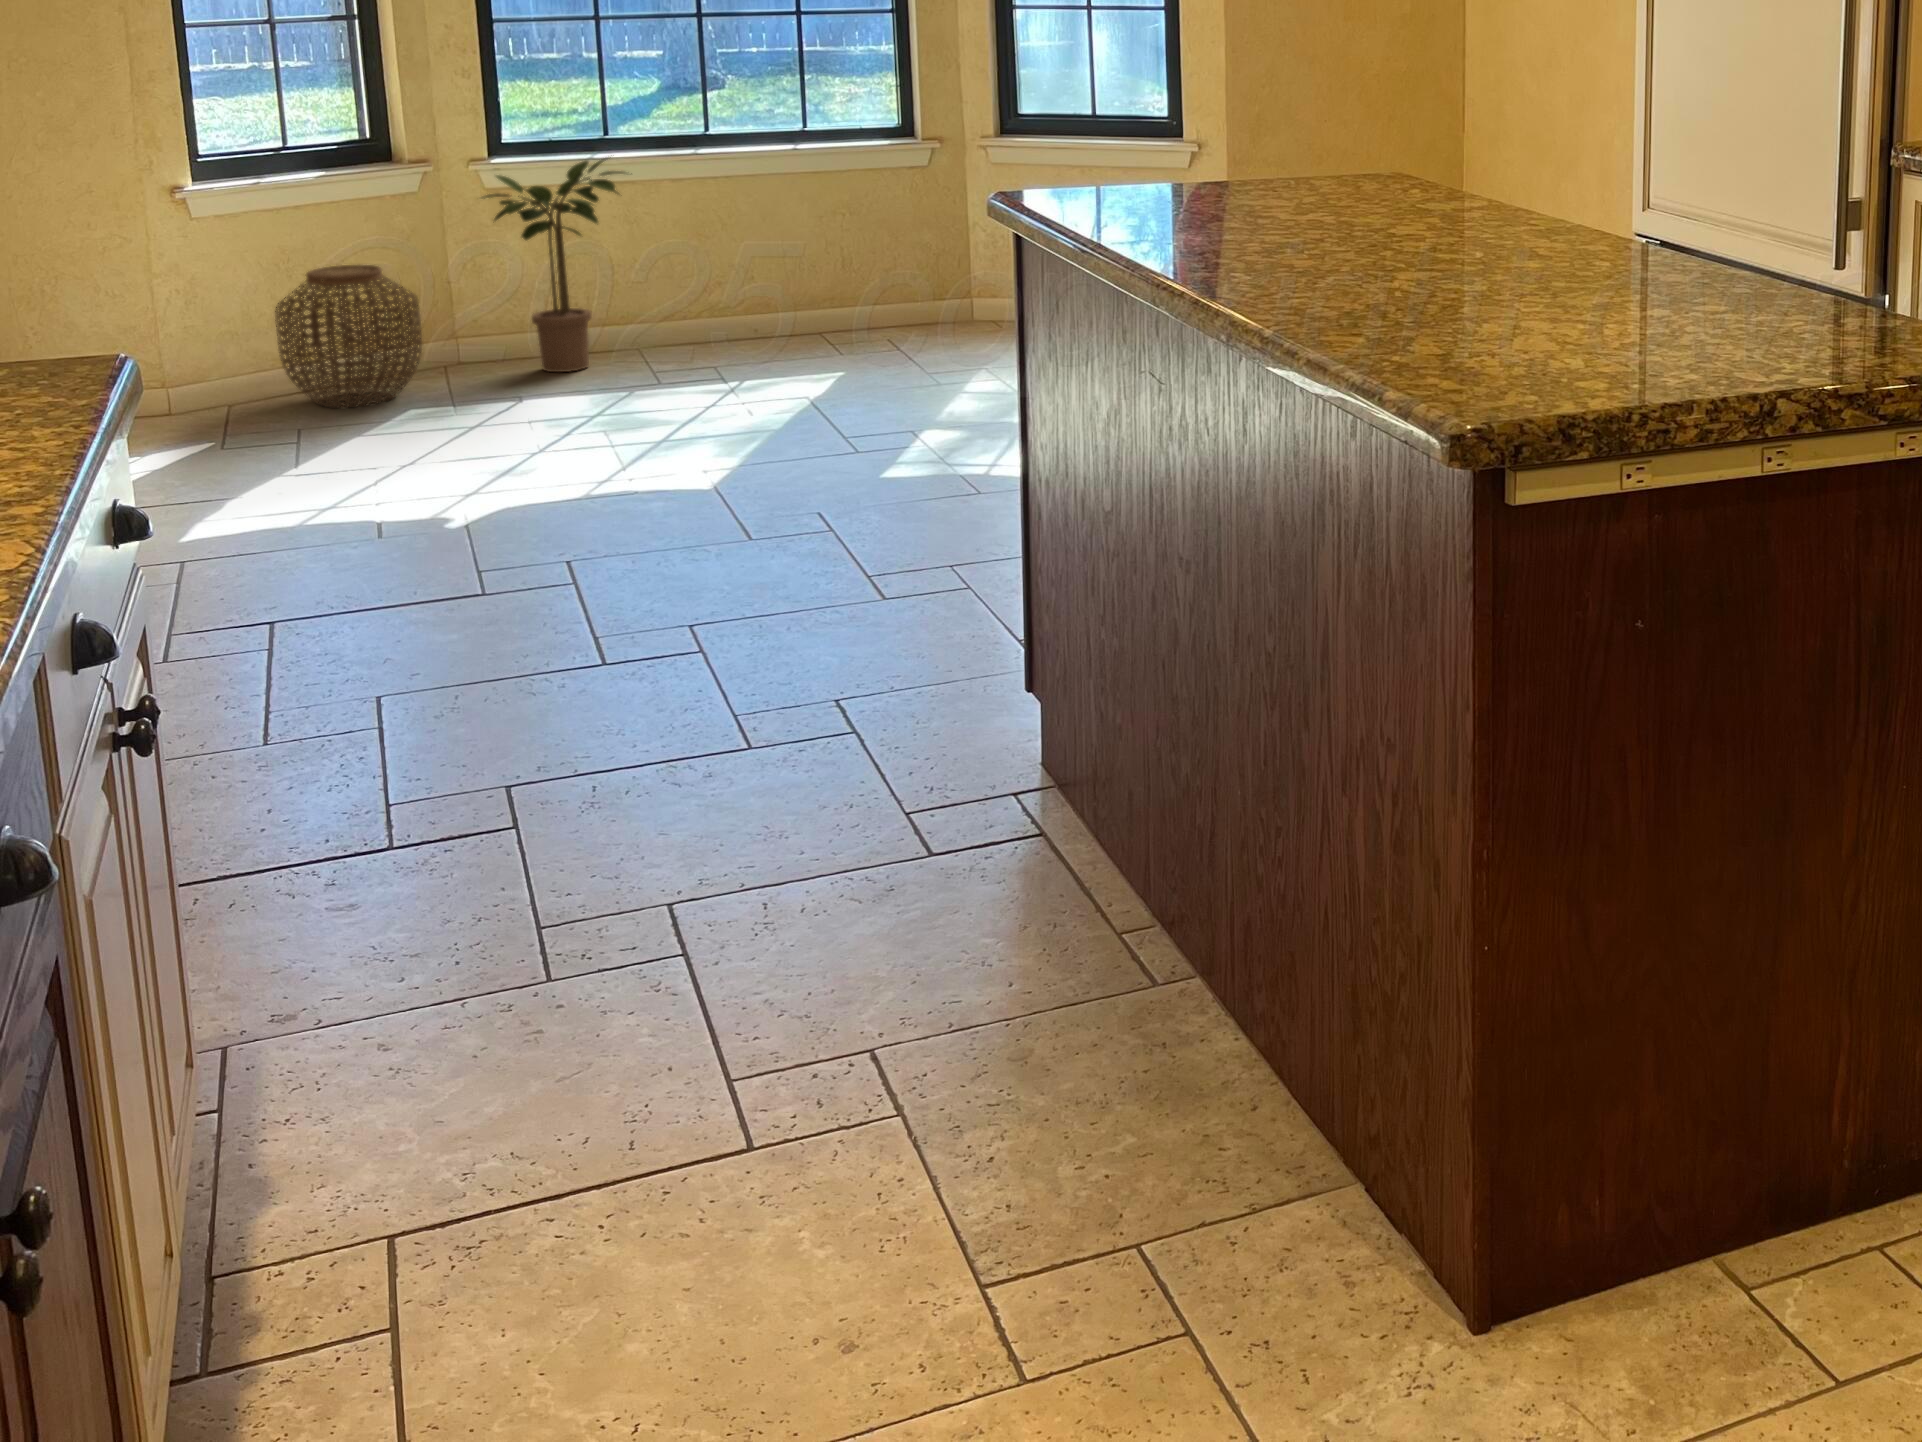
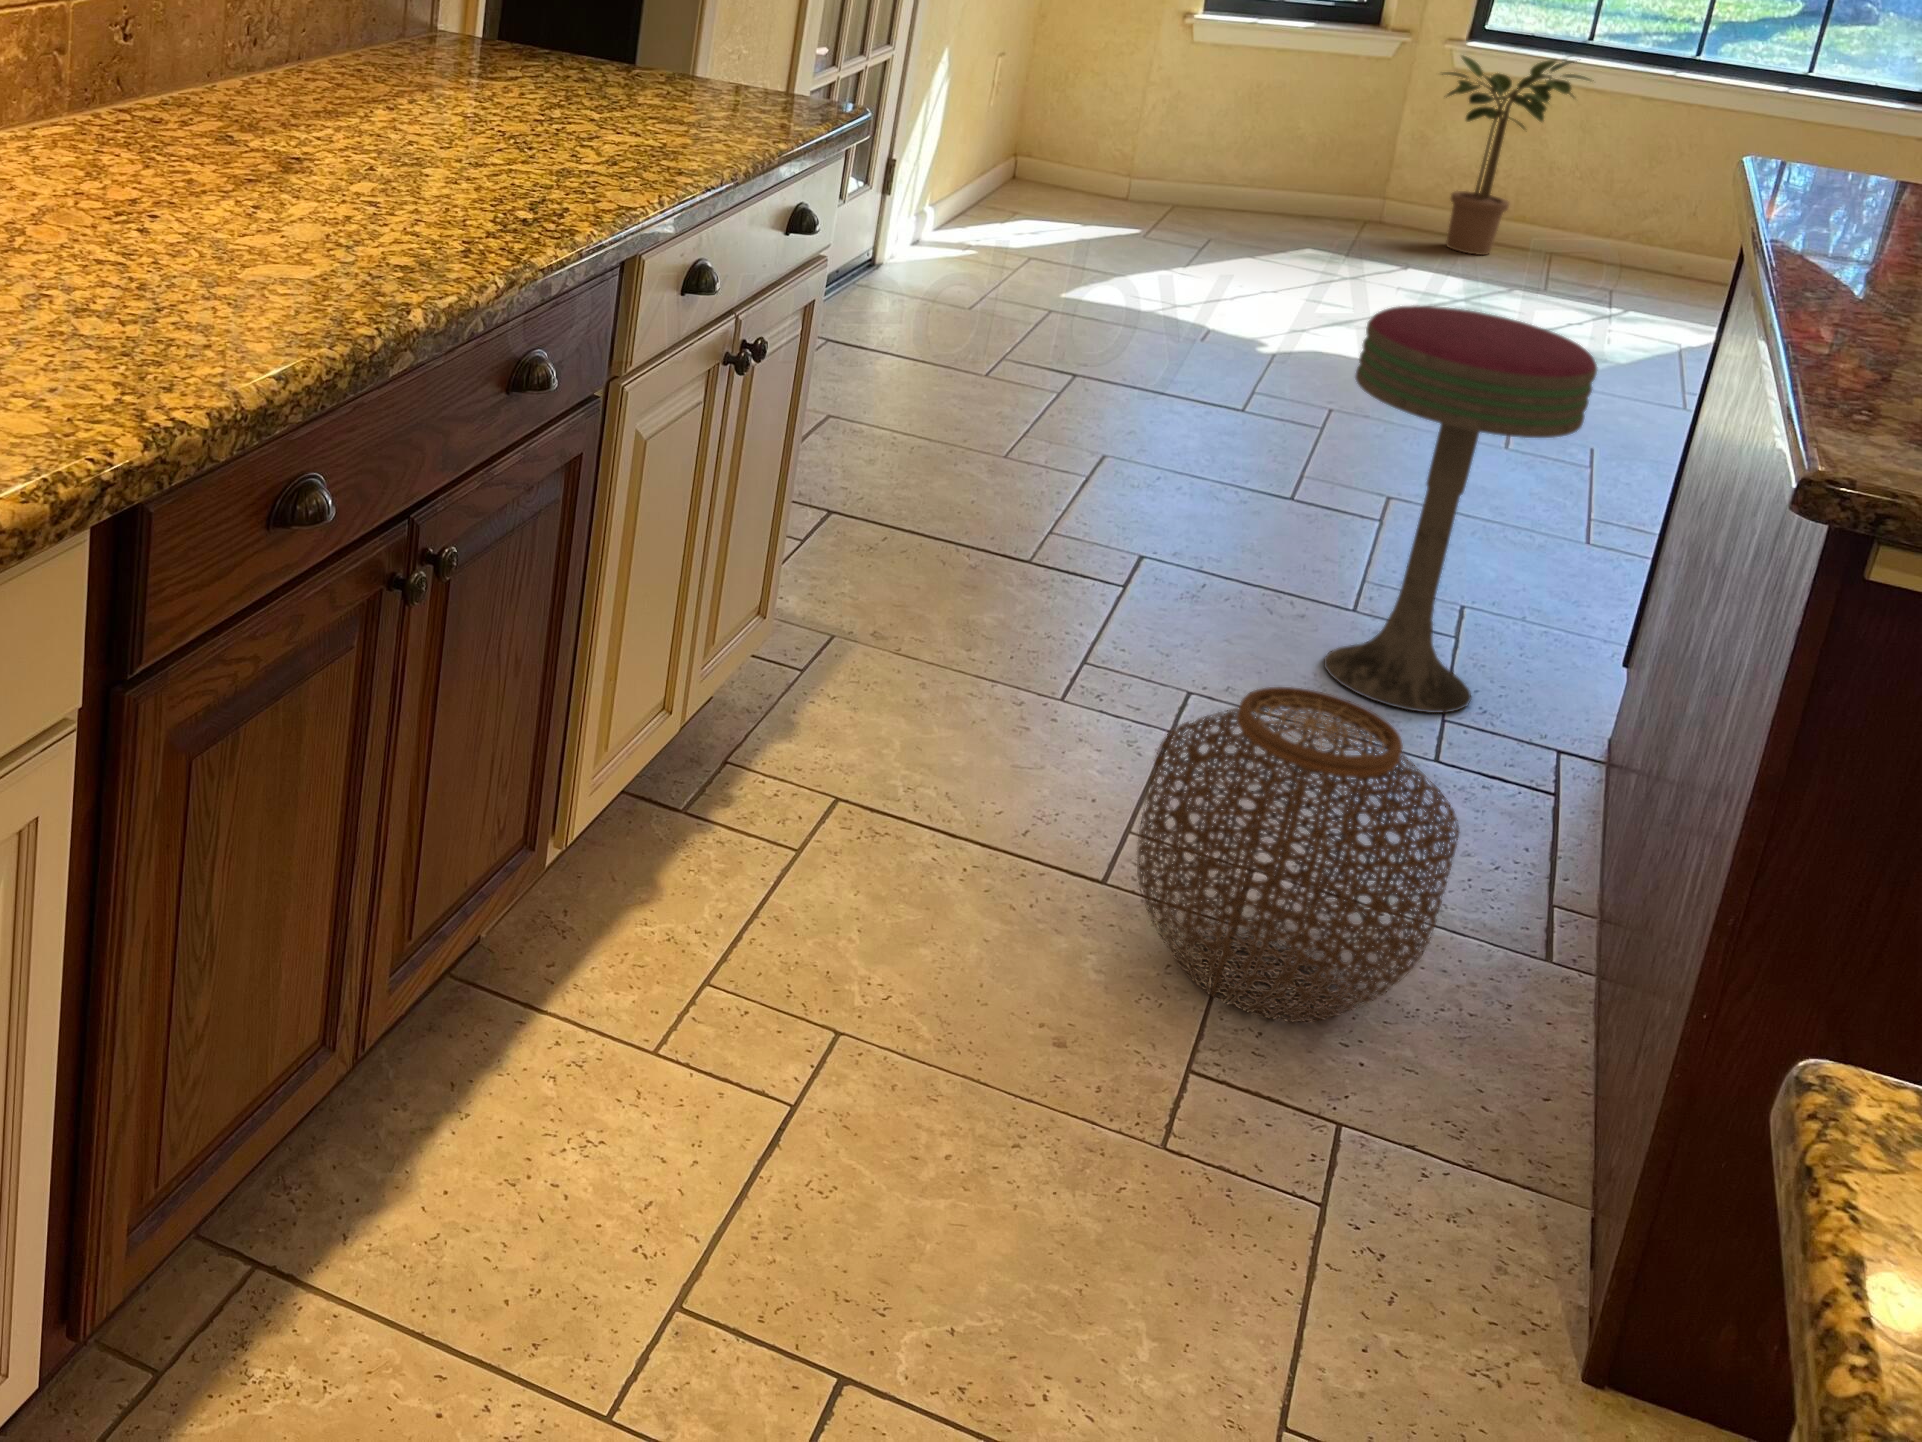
woven basket: present [275,265,422,407] -> present [1137,687,1459,1022]
bar stool: none [702,406,933,830] -> present [1324,305,1598,713]

